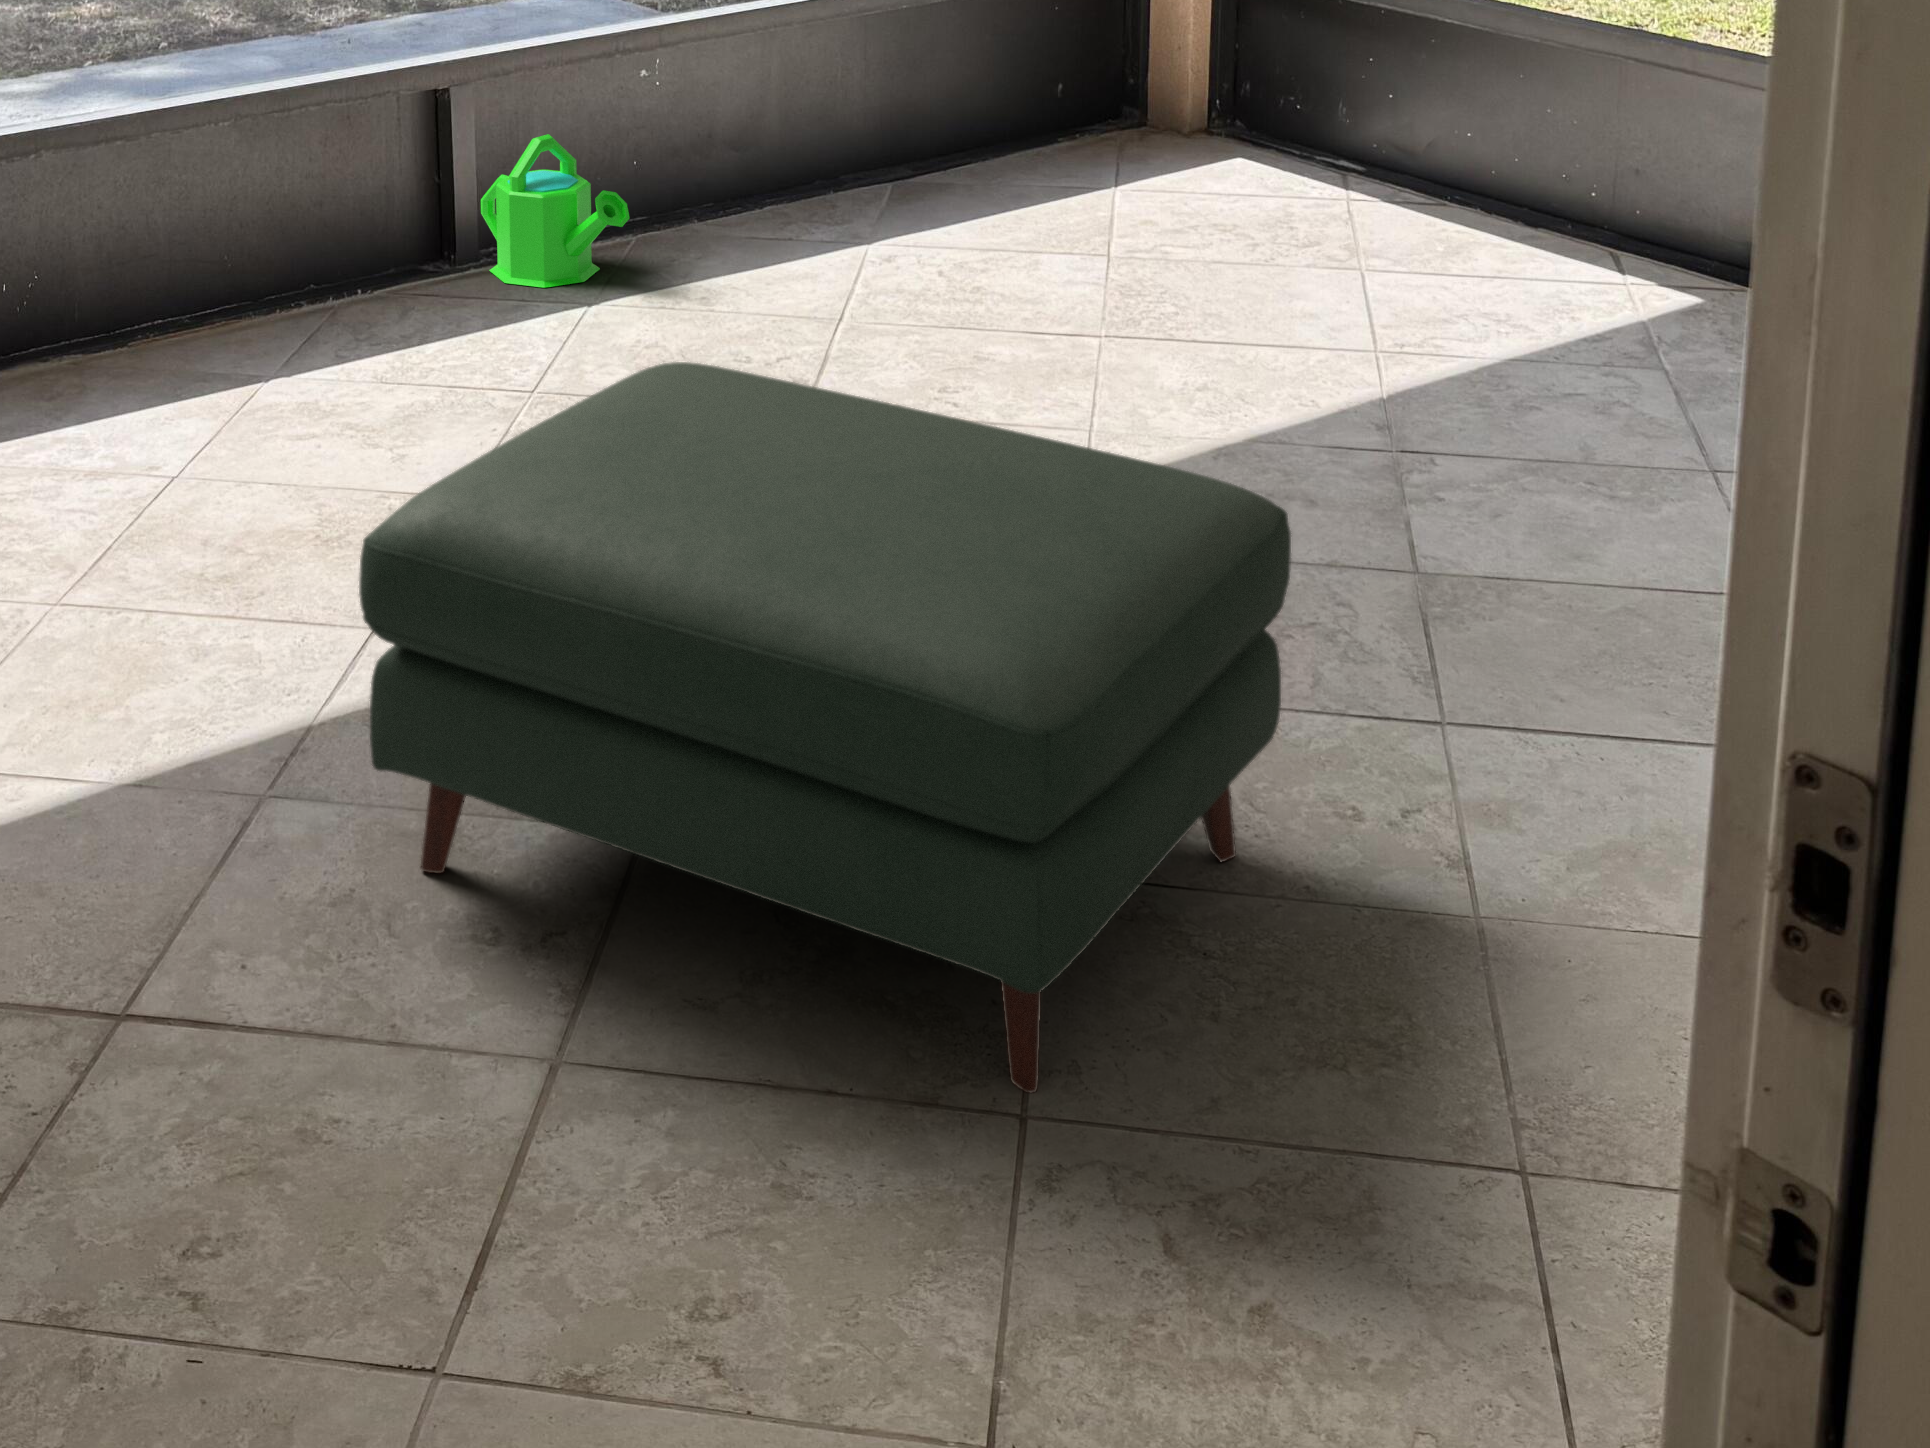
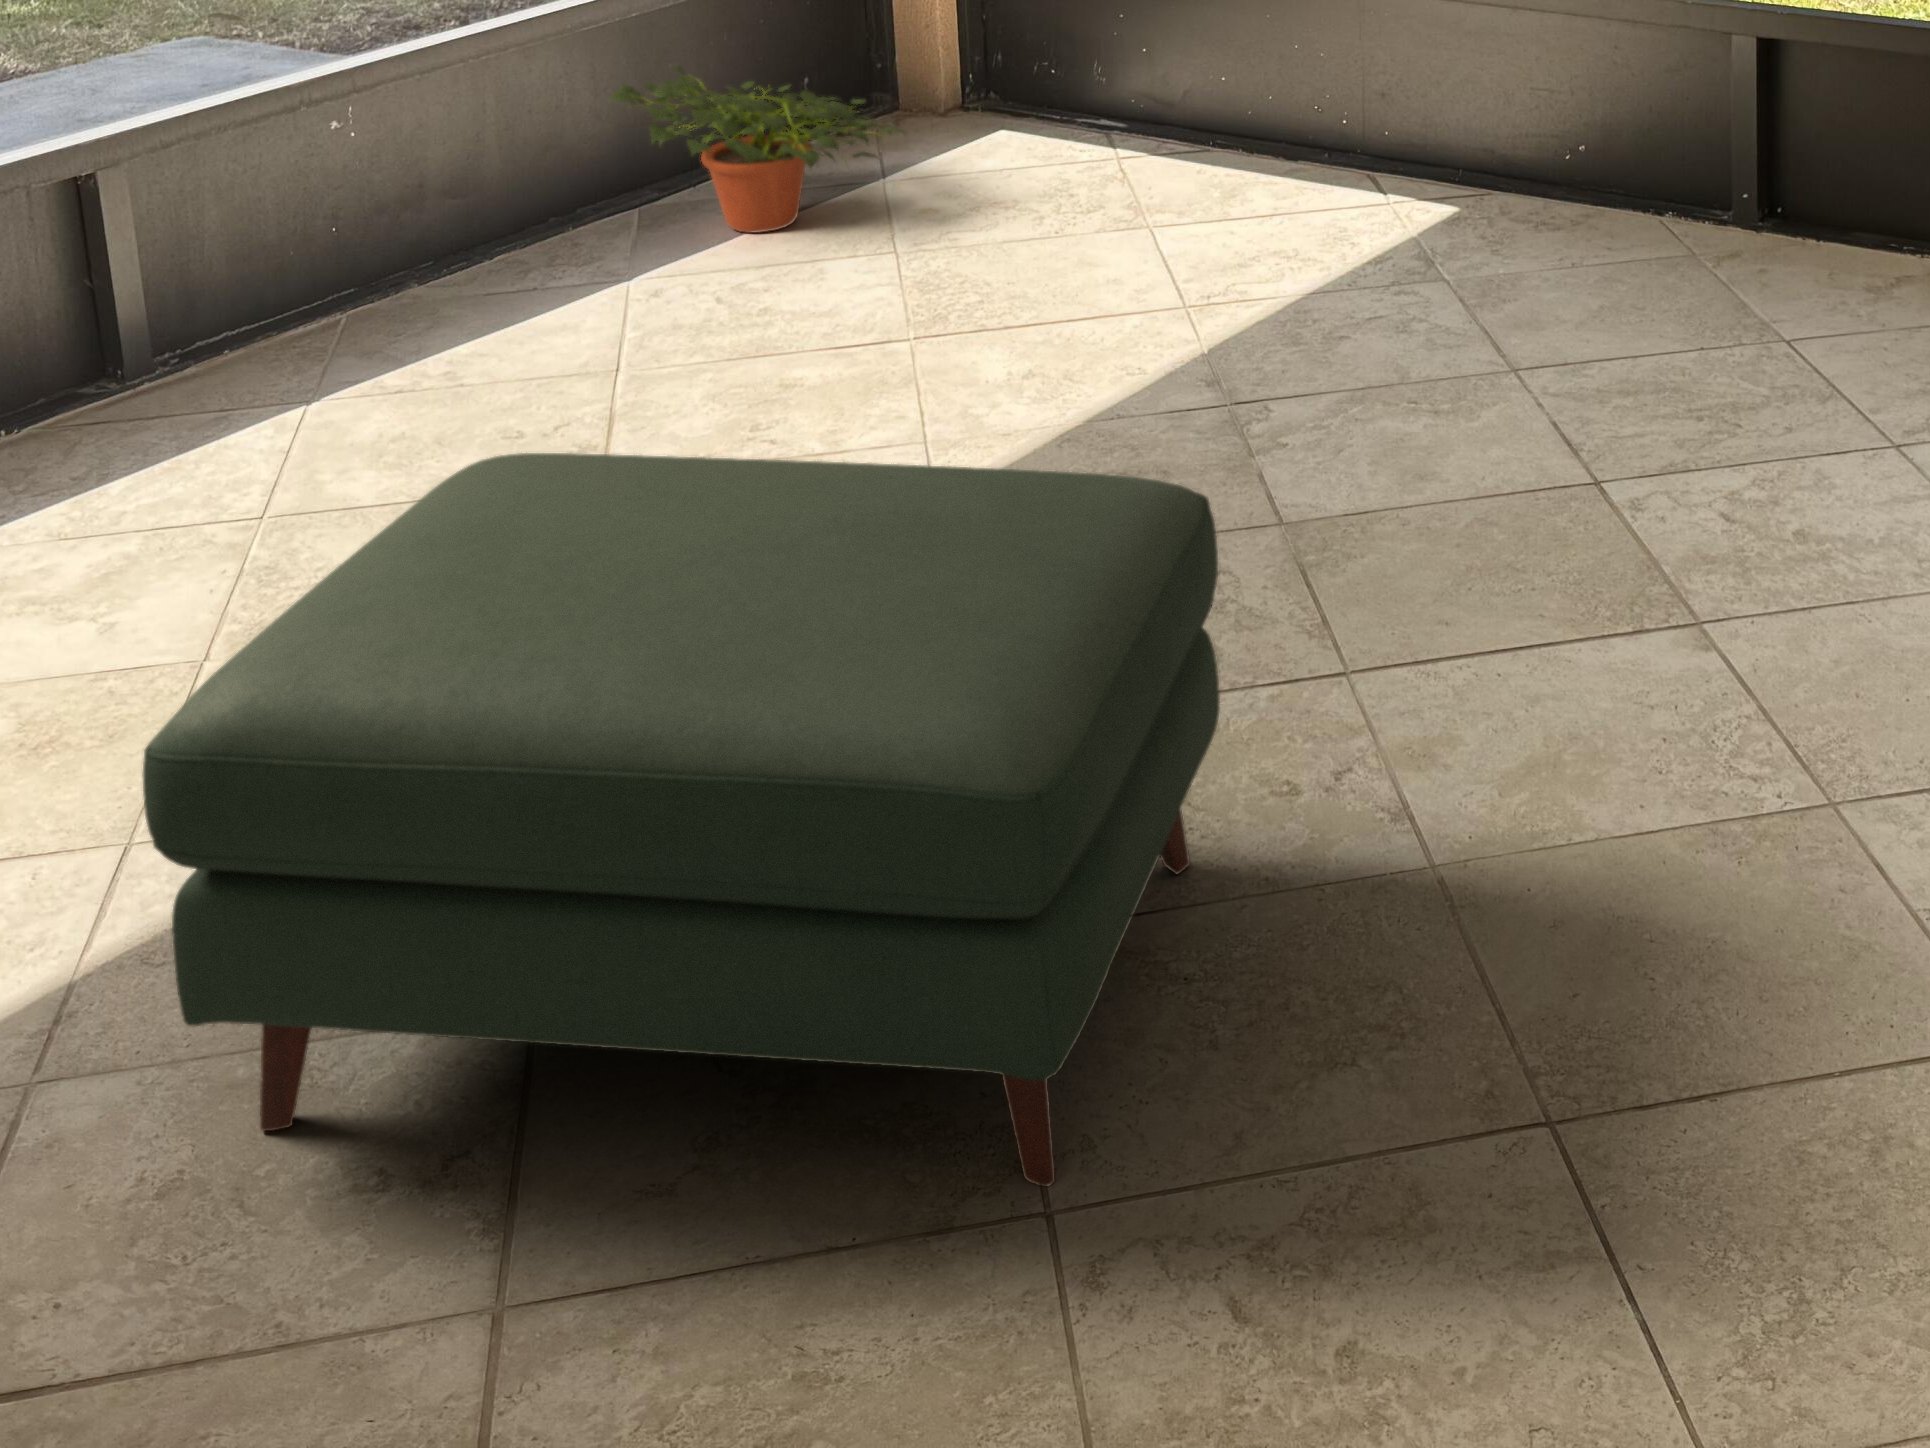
potted plant: none [870,56,1141,221] -> present [610,66,902,233]
watering can: present [481,134,629,288] -> none [153,211,350,392]

